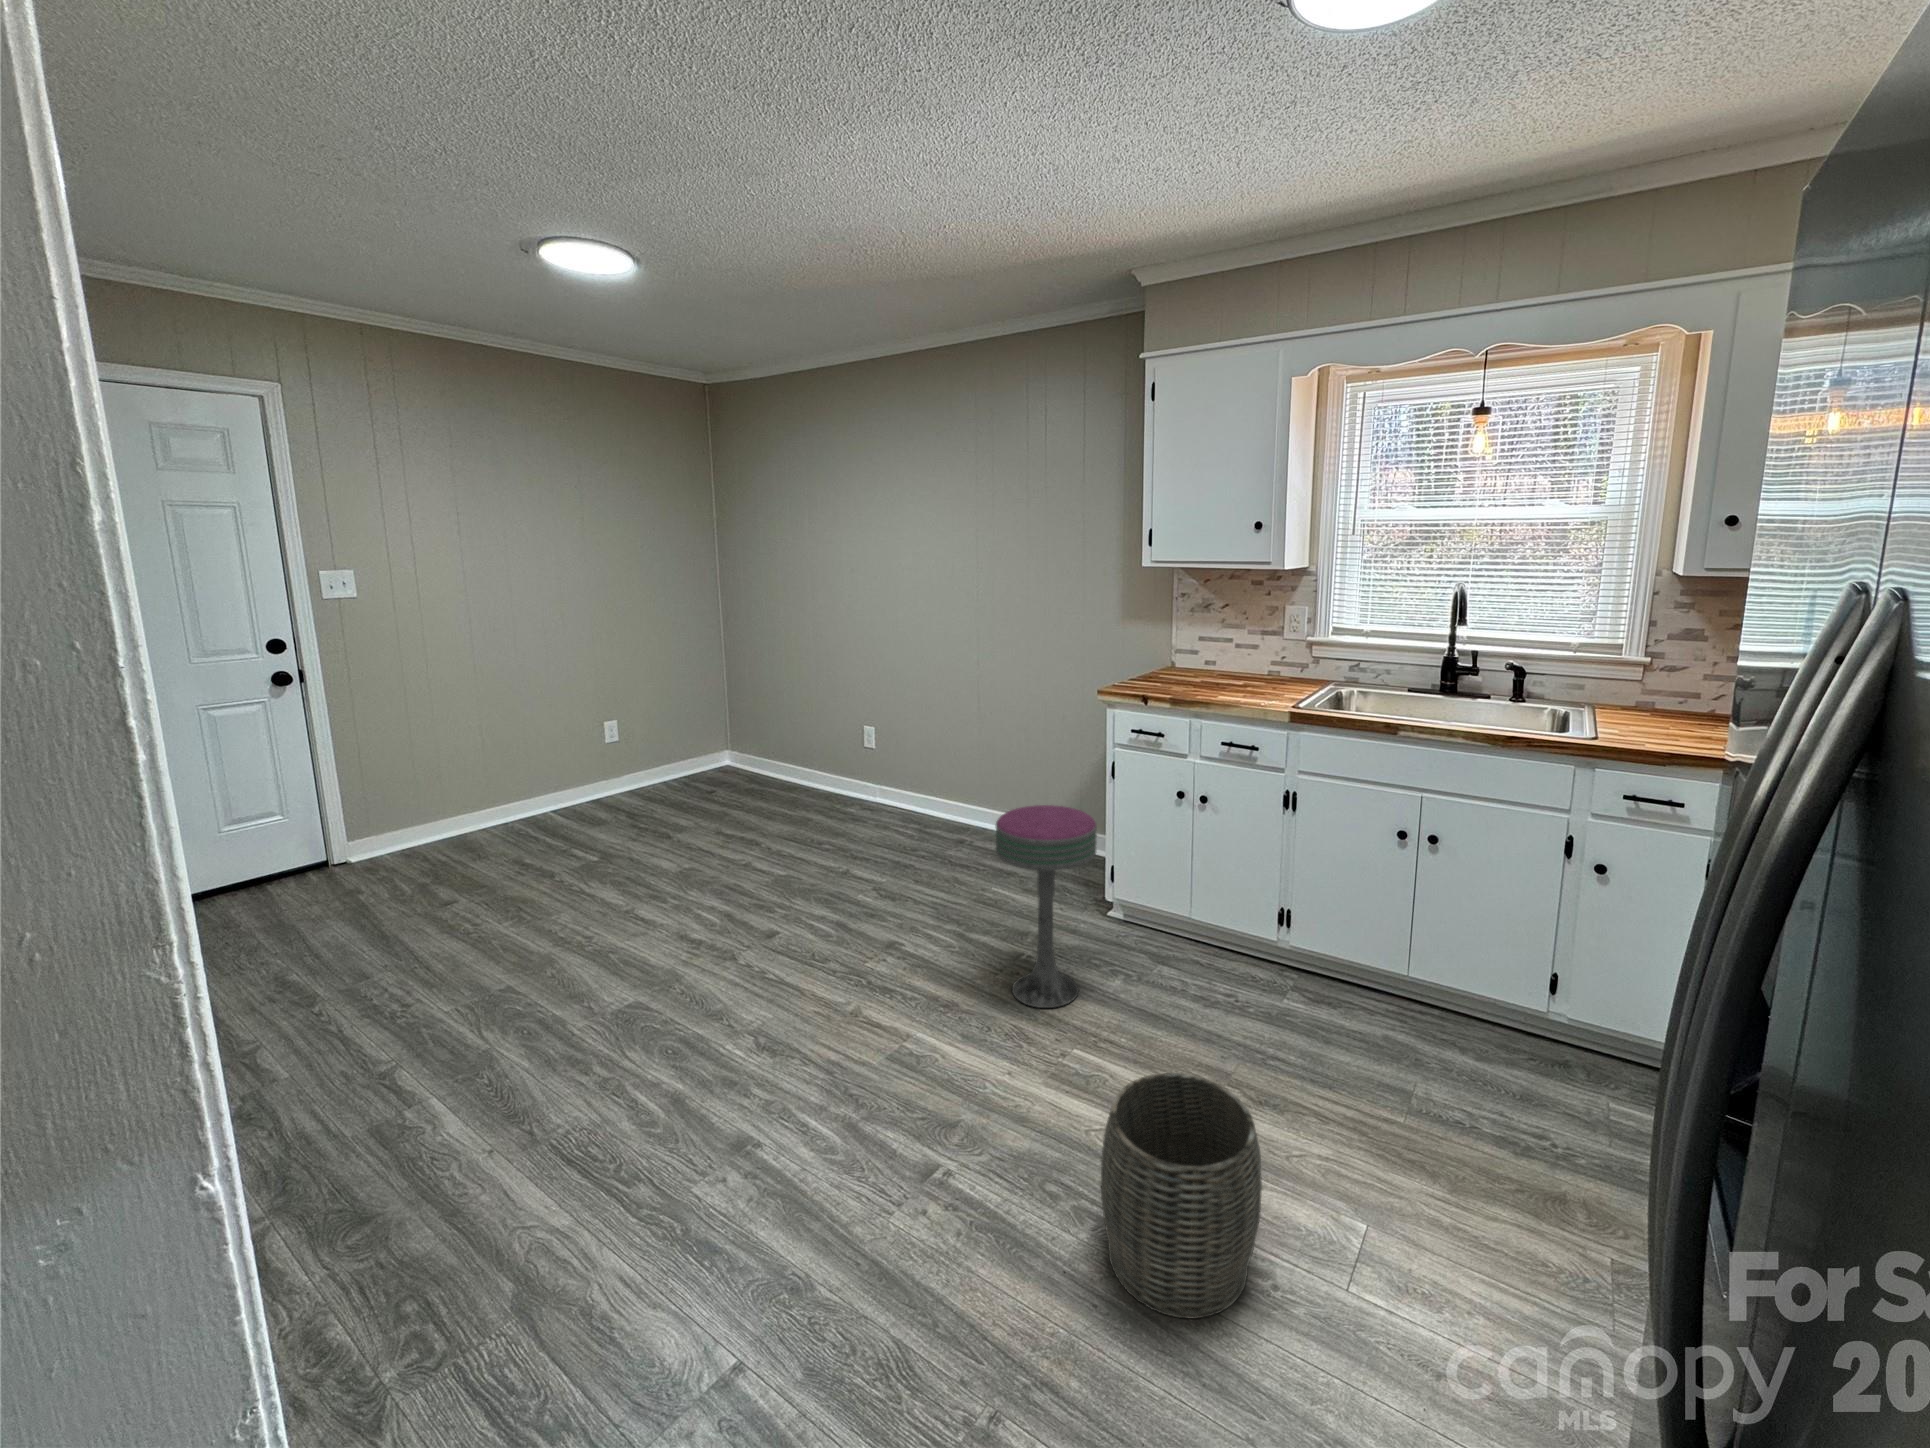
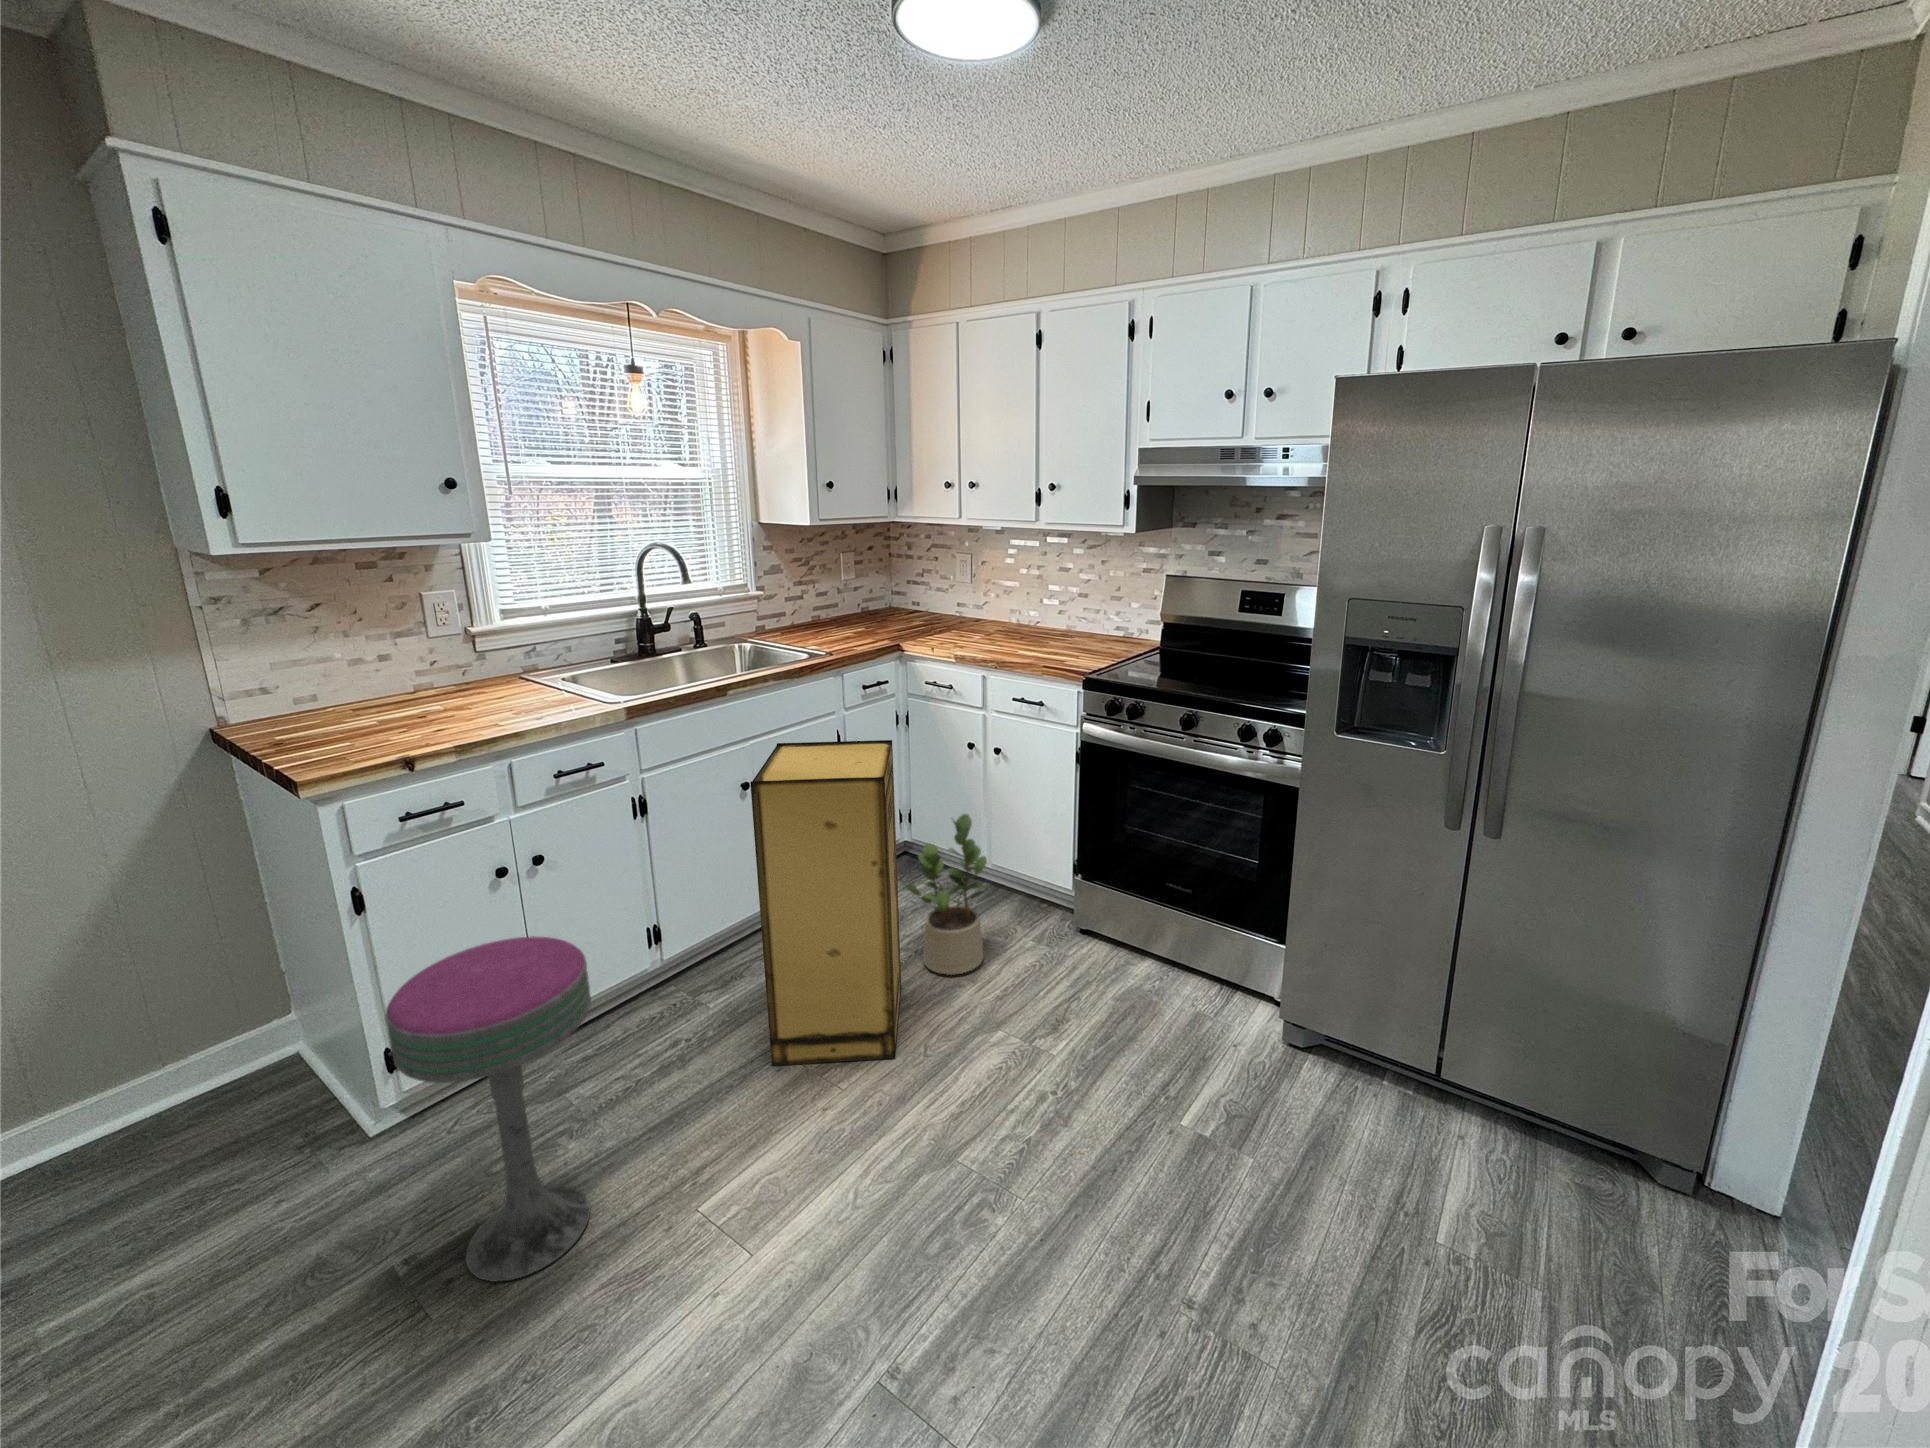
storage cabinet: none [1228,783,1422,1132] -> present [750,740,901,1066]
potted plant: none [1447,970,1578,1195] -> present [905,814,987,975]
woven basket: present [1101,1073,1262,1318] -> none [956,992,1096,1199]

